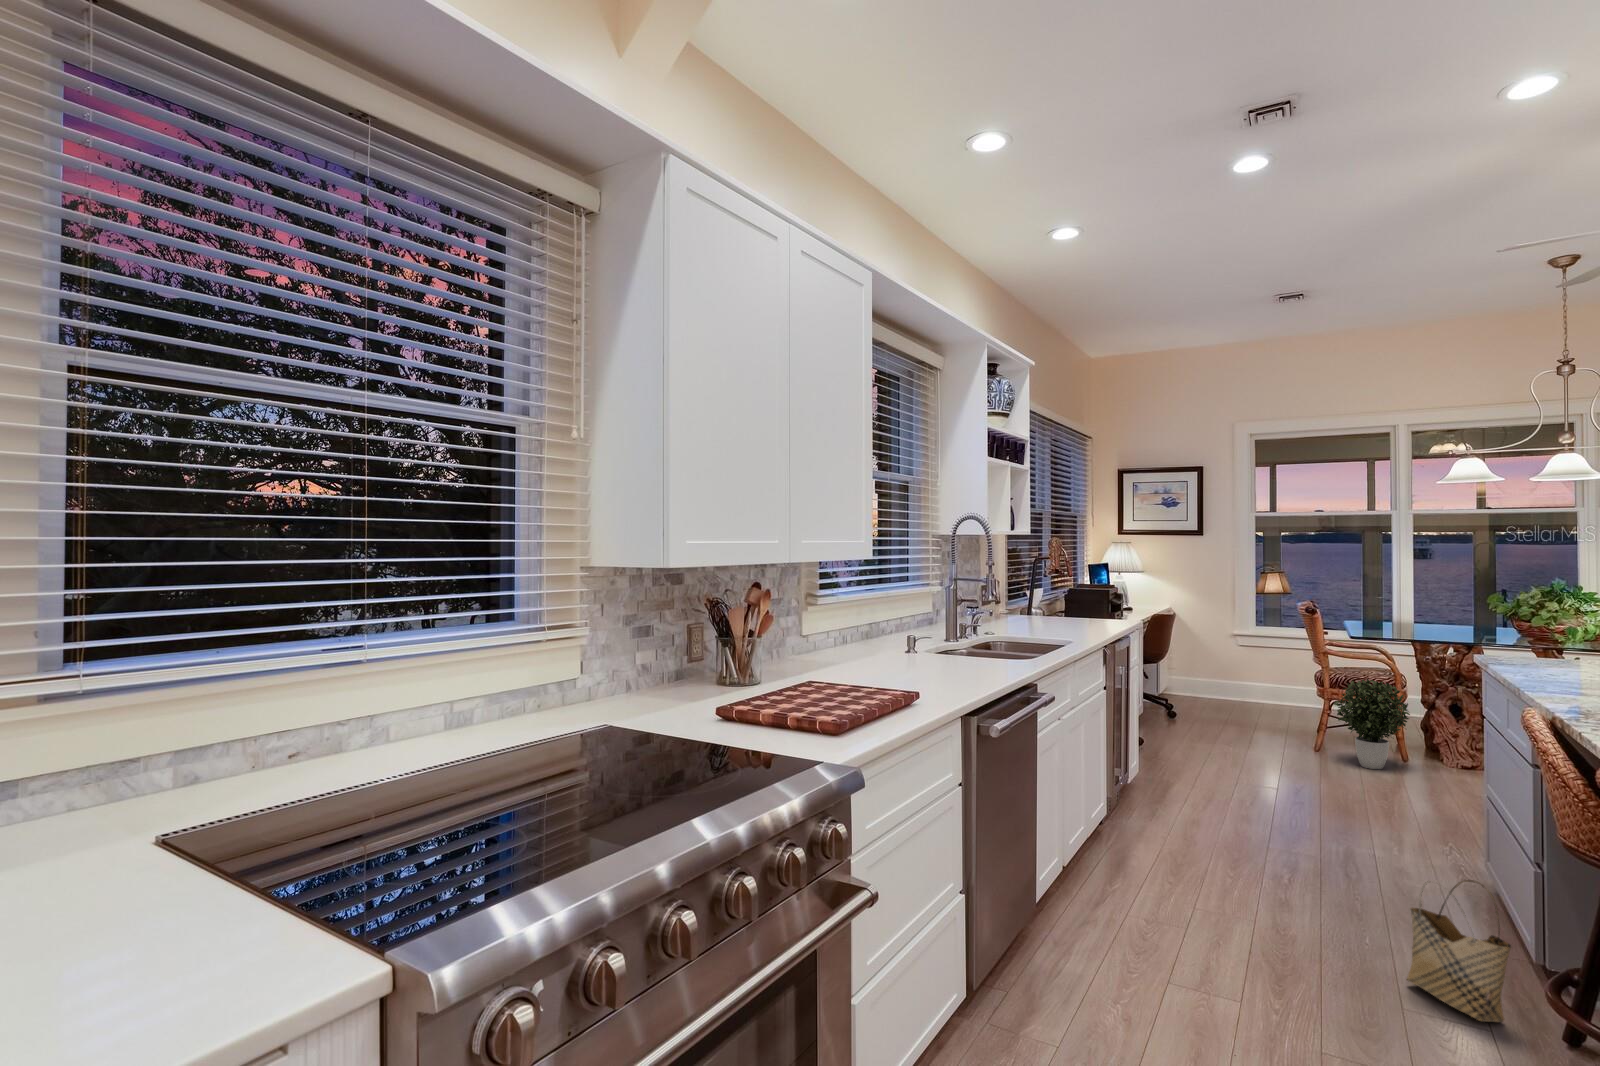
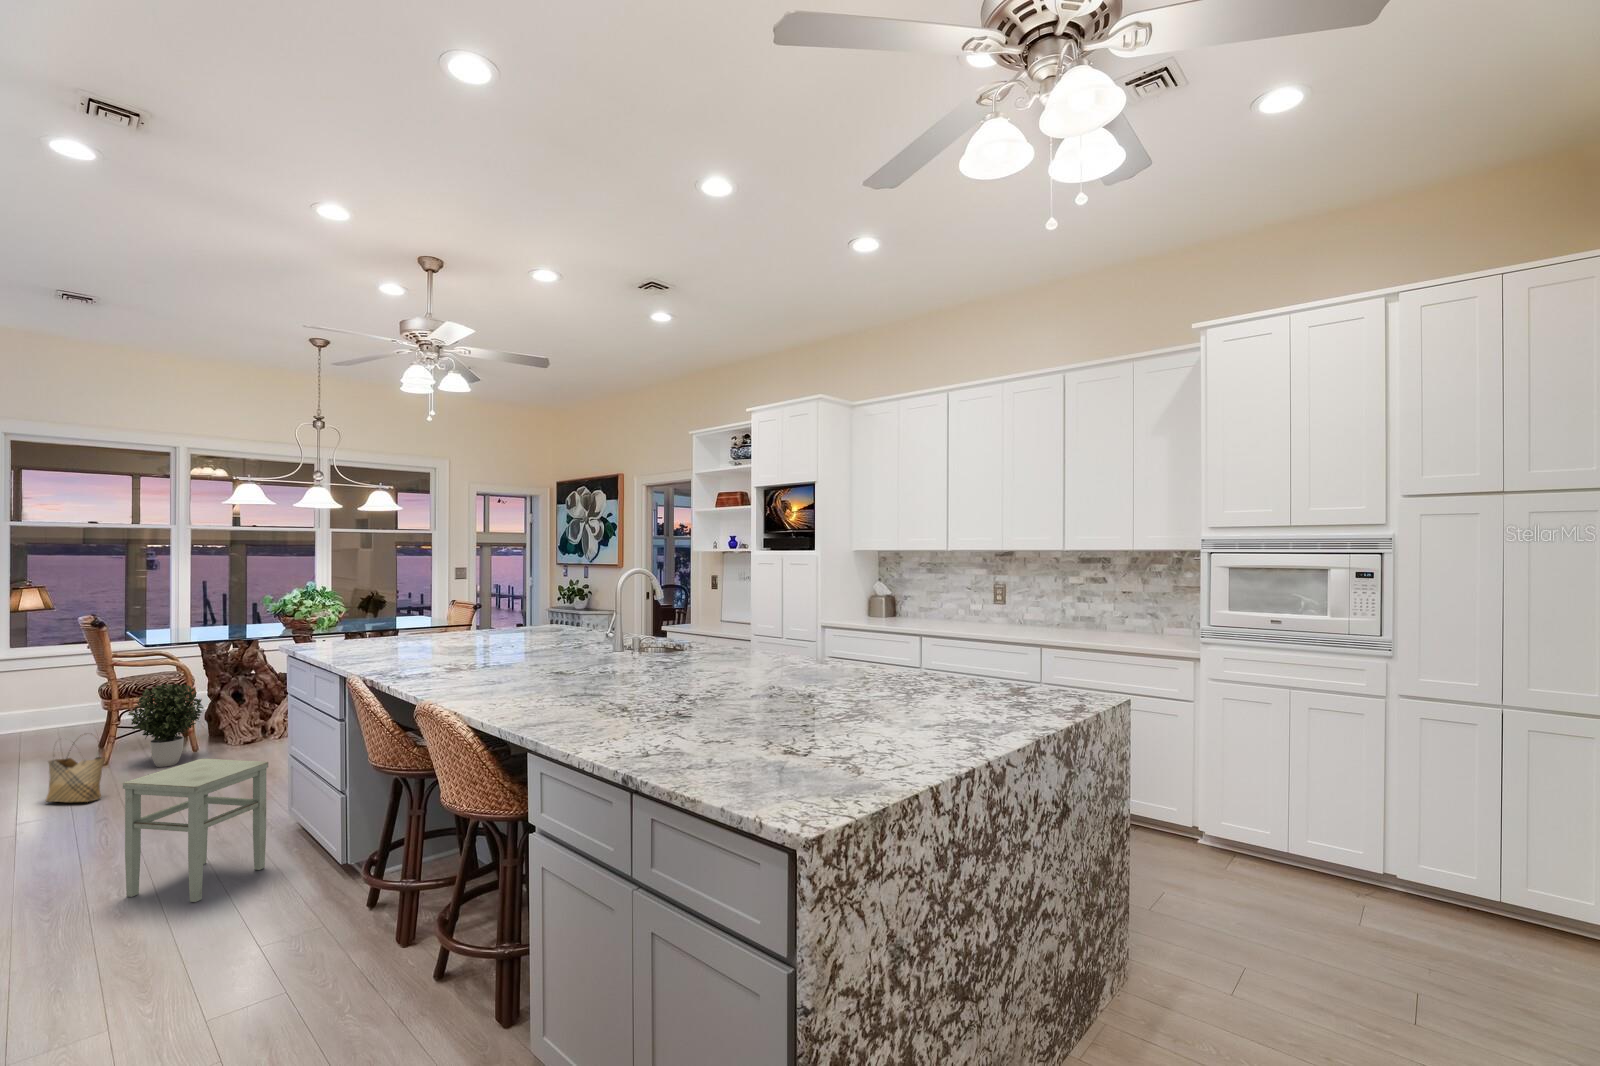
stool: none [1284,766,1438,923] -> present [123,759,268,902]
woven basket: present [1407,880,1511,1022] -> present [46,741,105,802]

